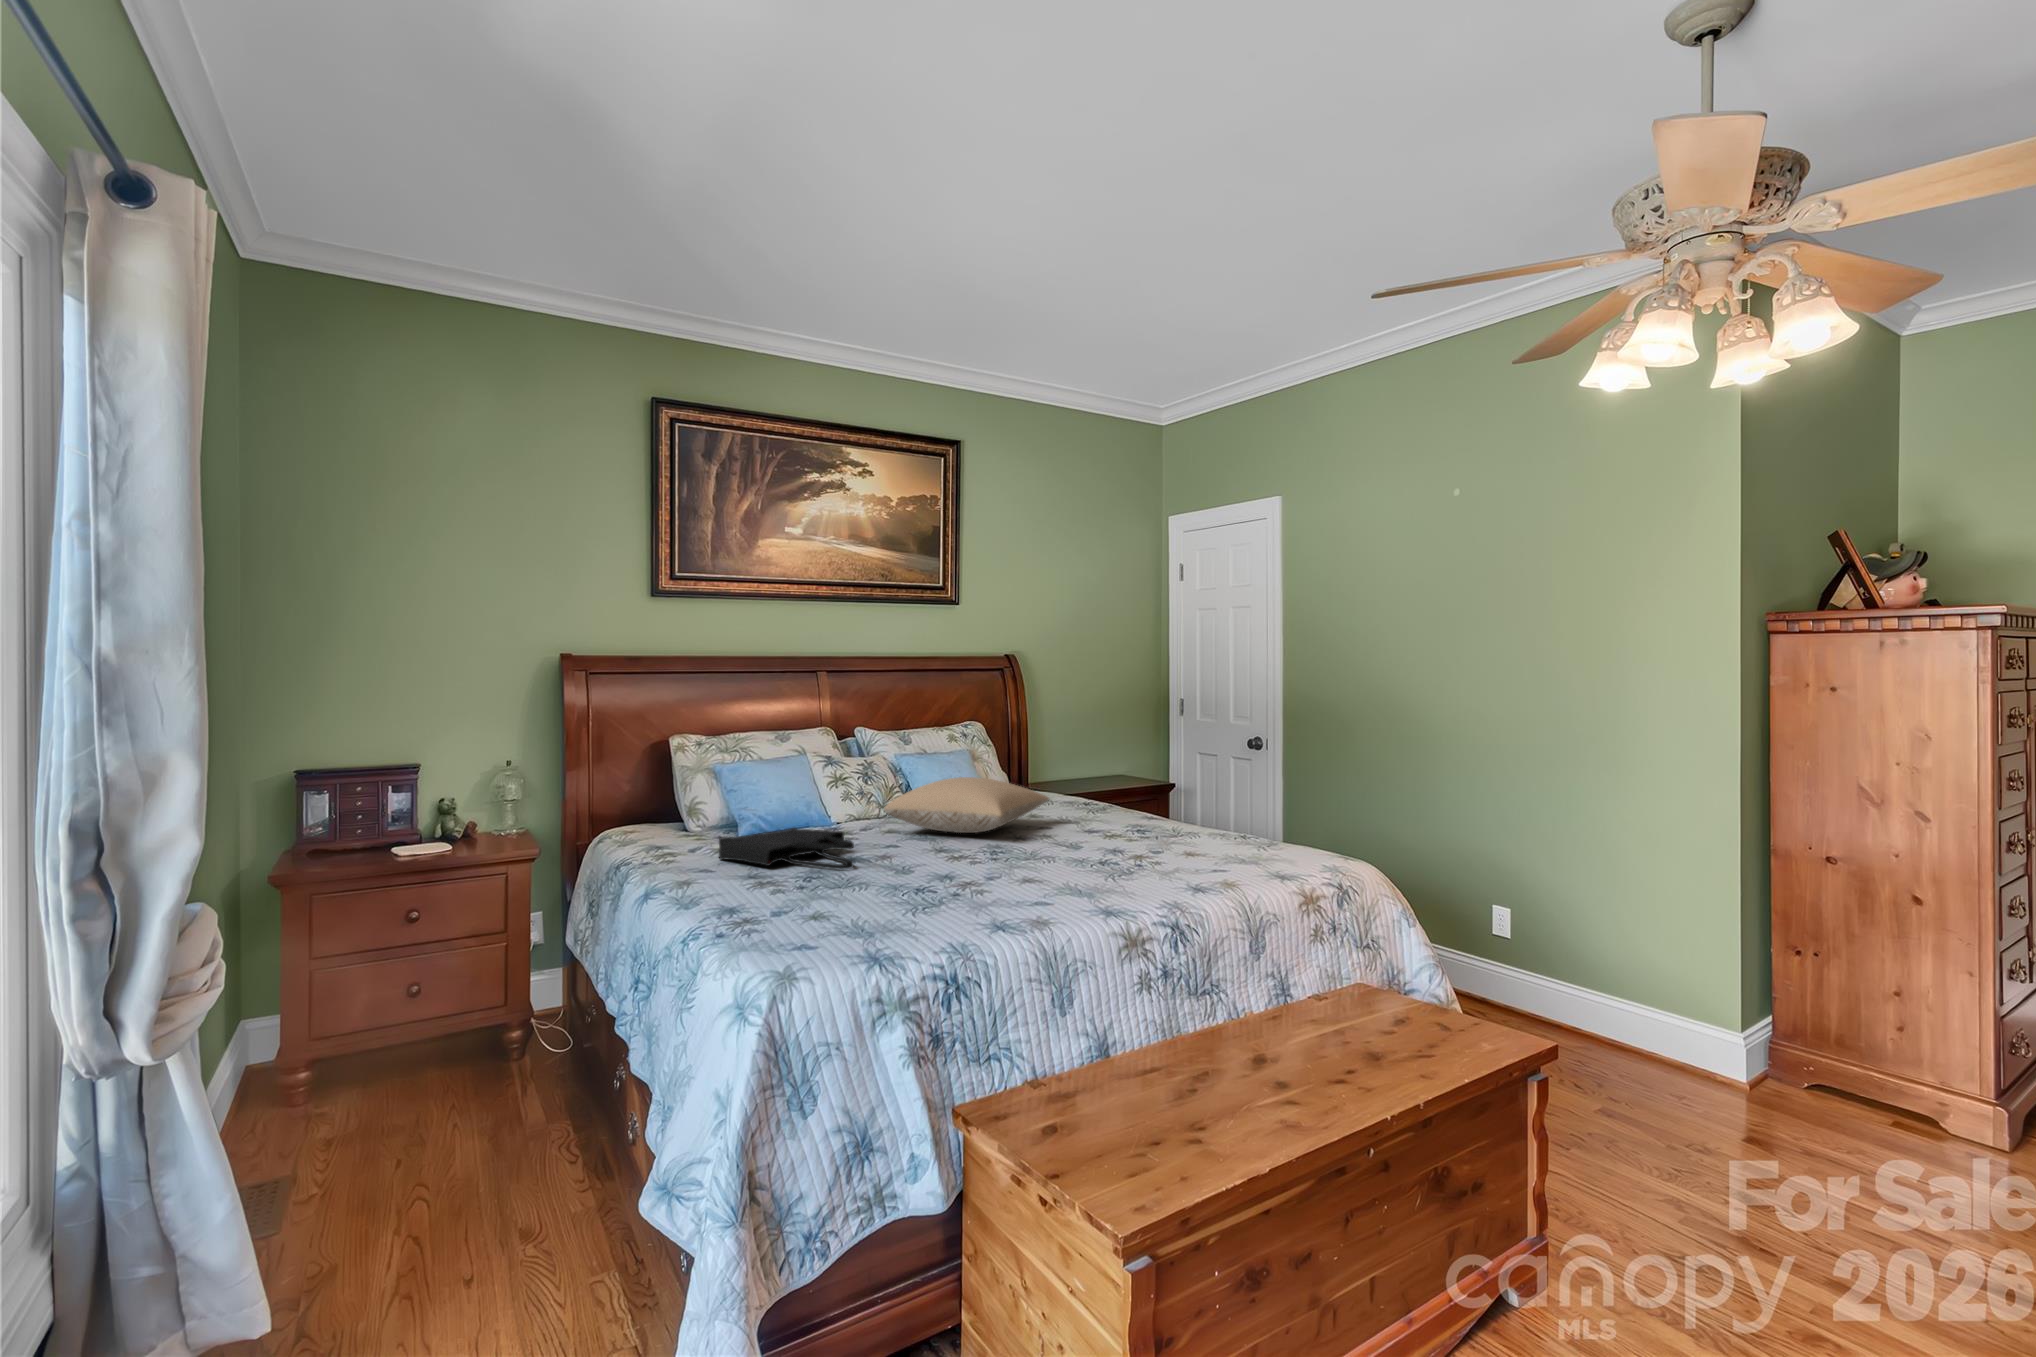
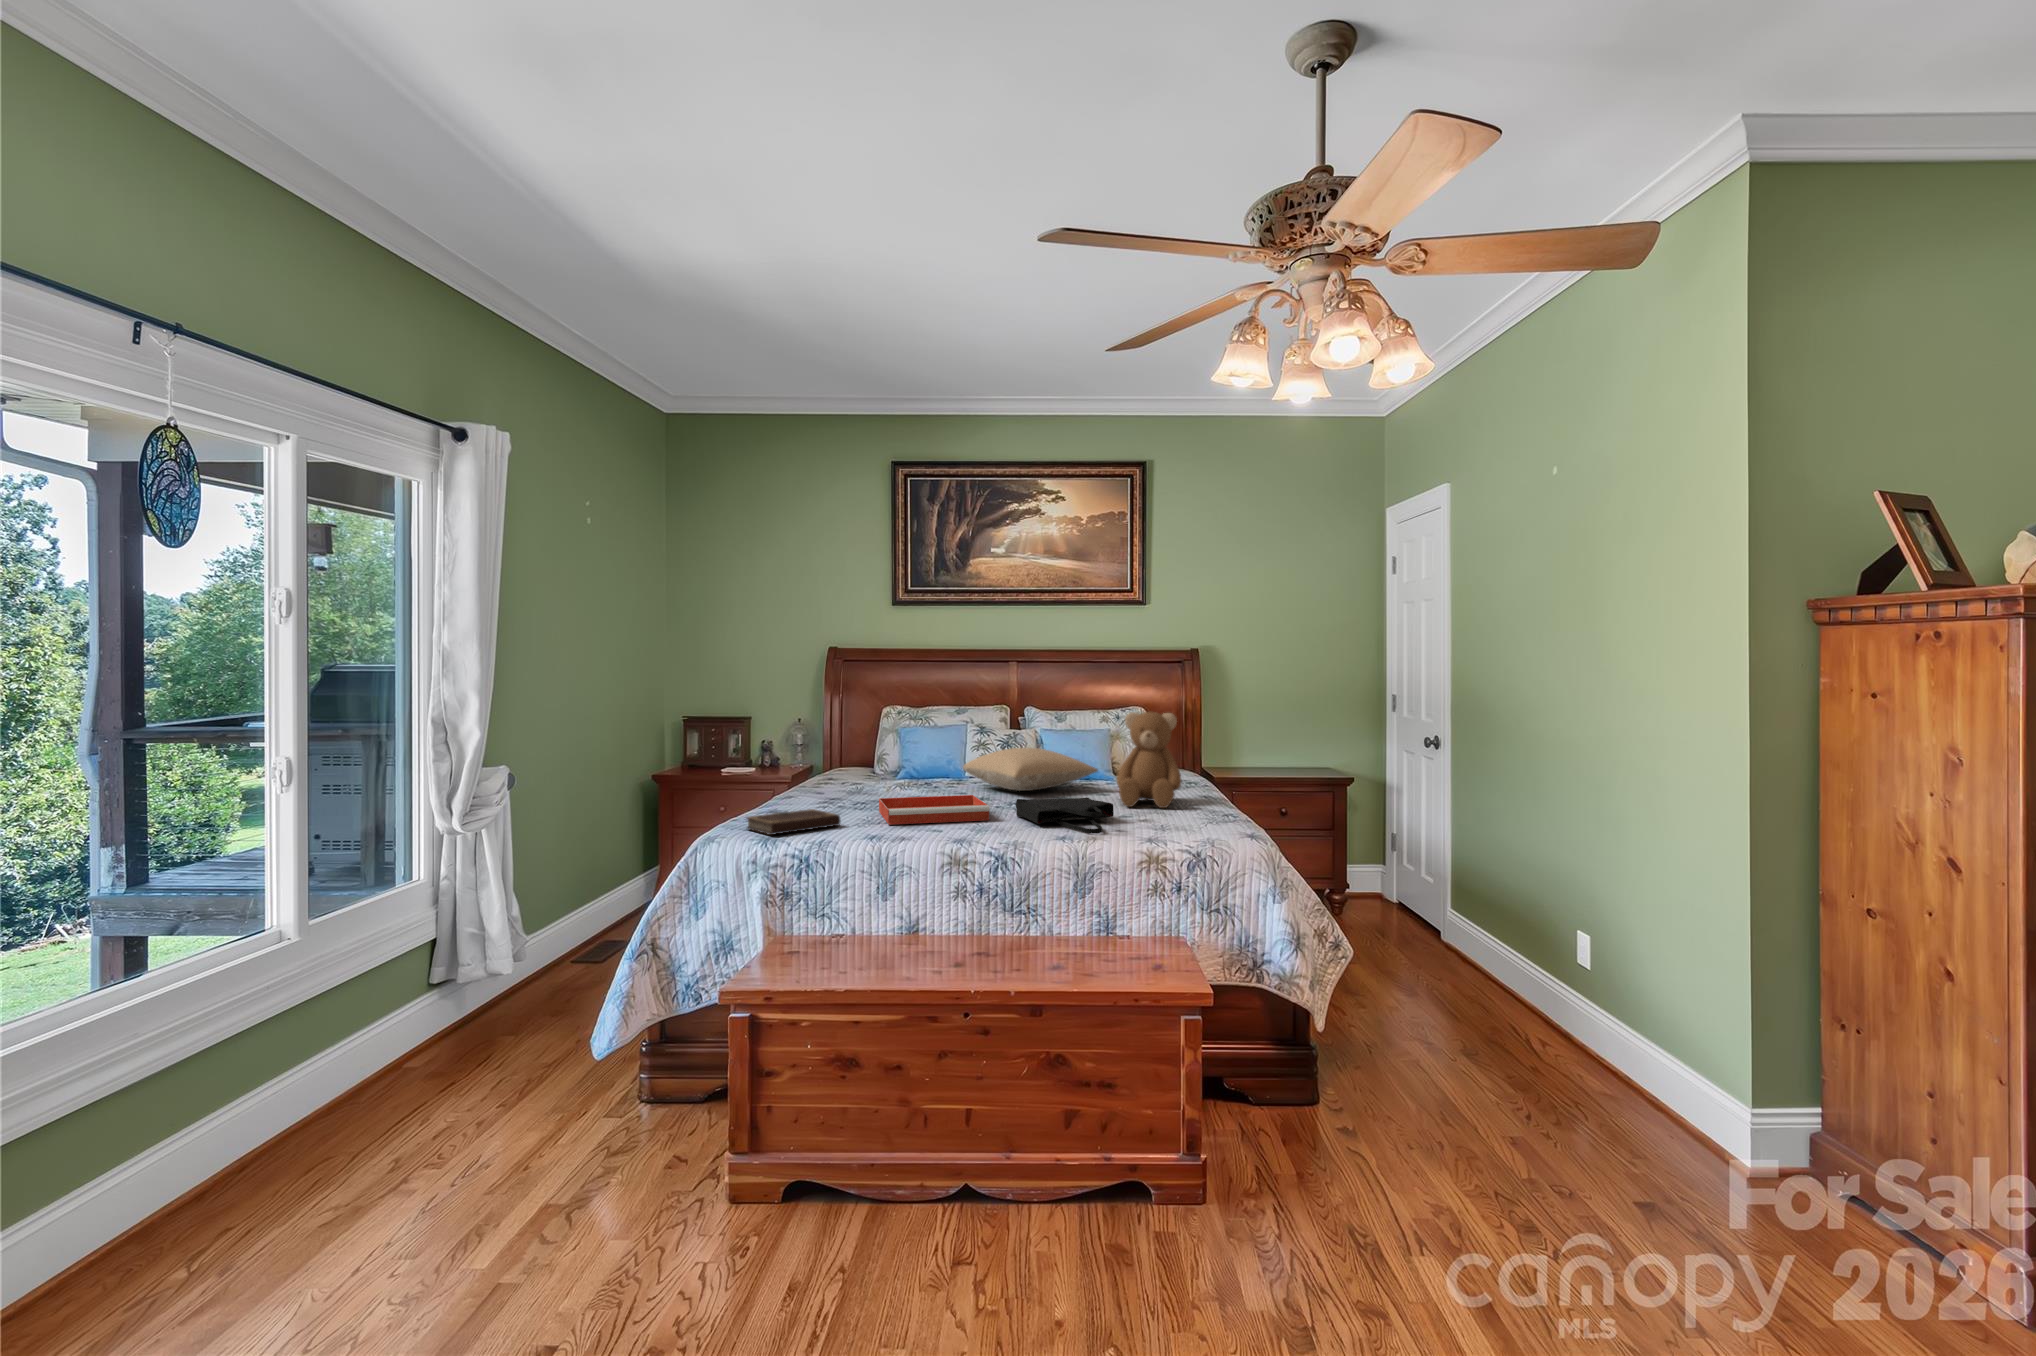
teddy bear: none [1108,726,1190,839] -> present [1117,711,1181,808]
tote bag: present [719,828,854,869] -> present [1016,797,1114,834]
tray: none [892,845,1067,902] -> present [879,795,990,825]
notebook: none [791,894,916,947] -> present [747,809,841,835]

